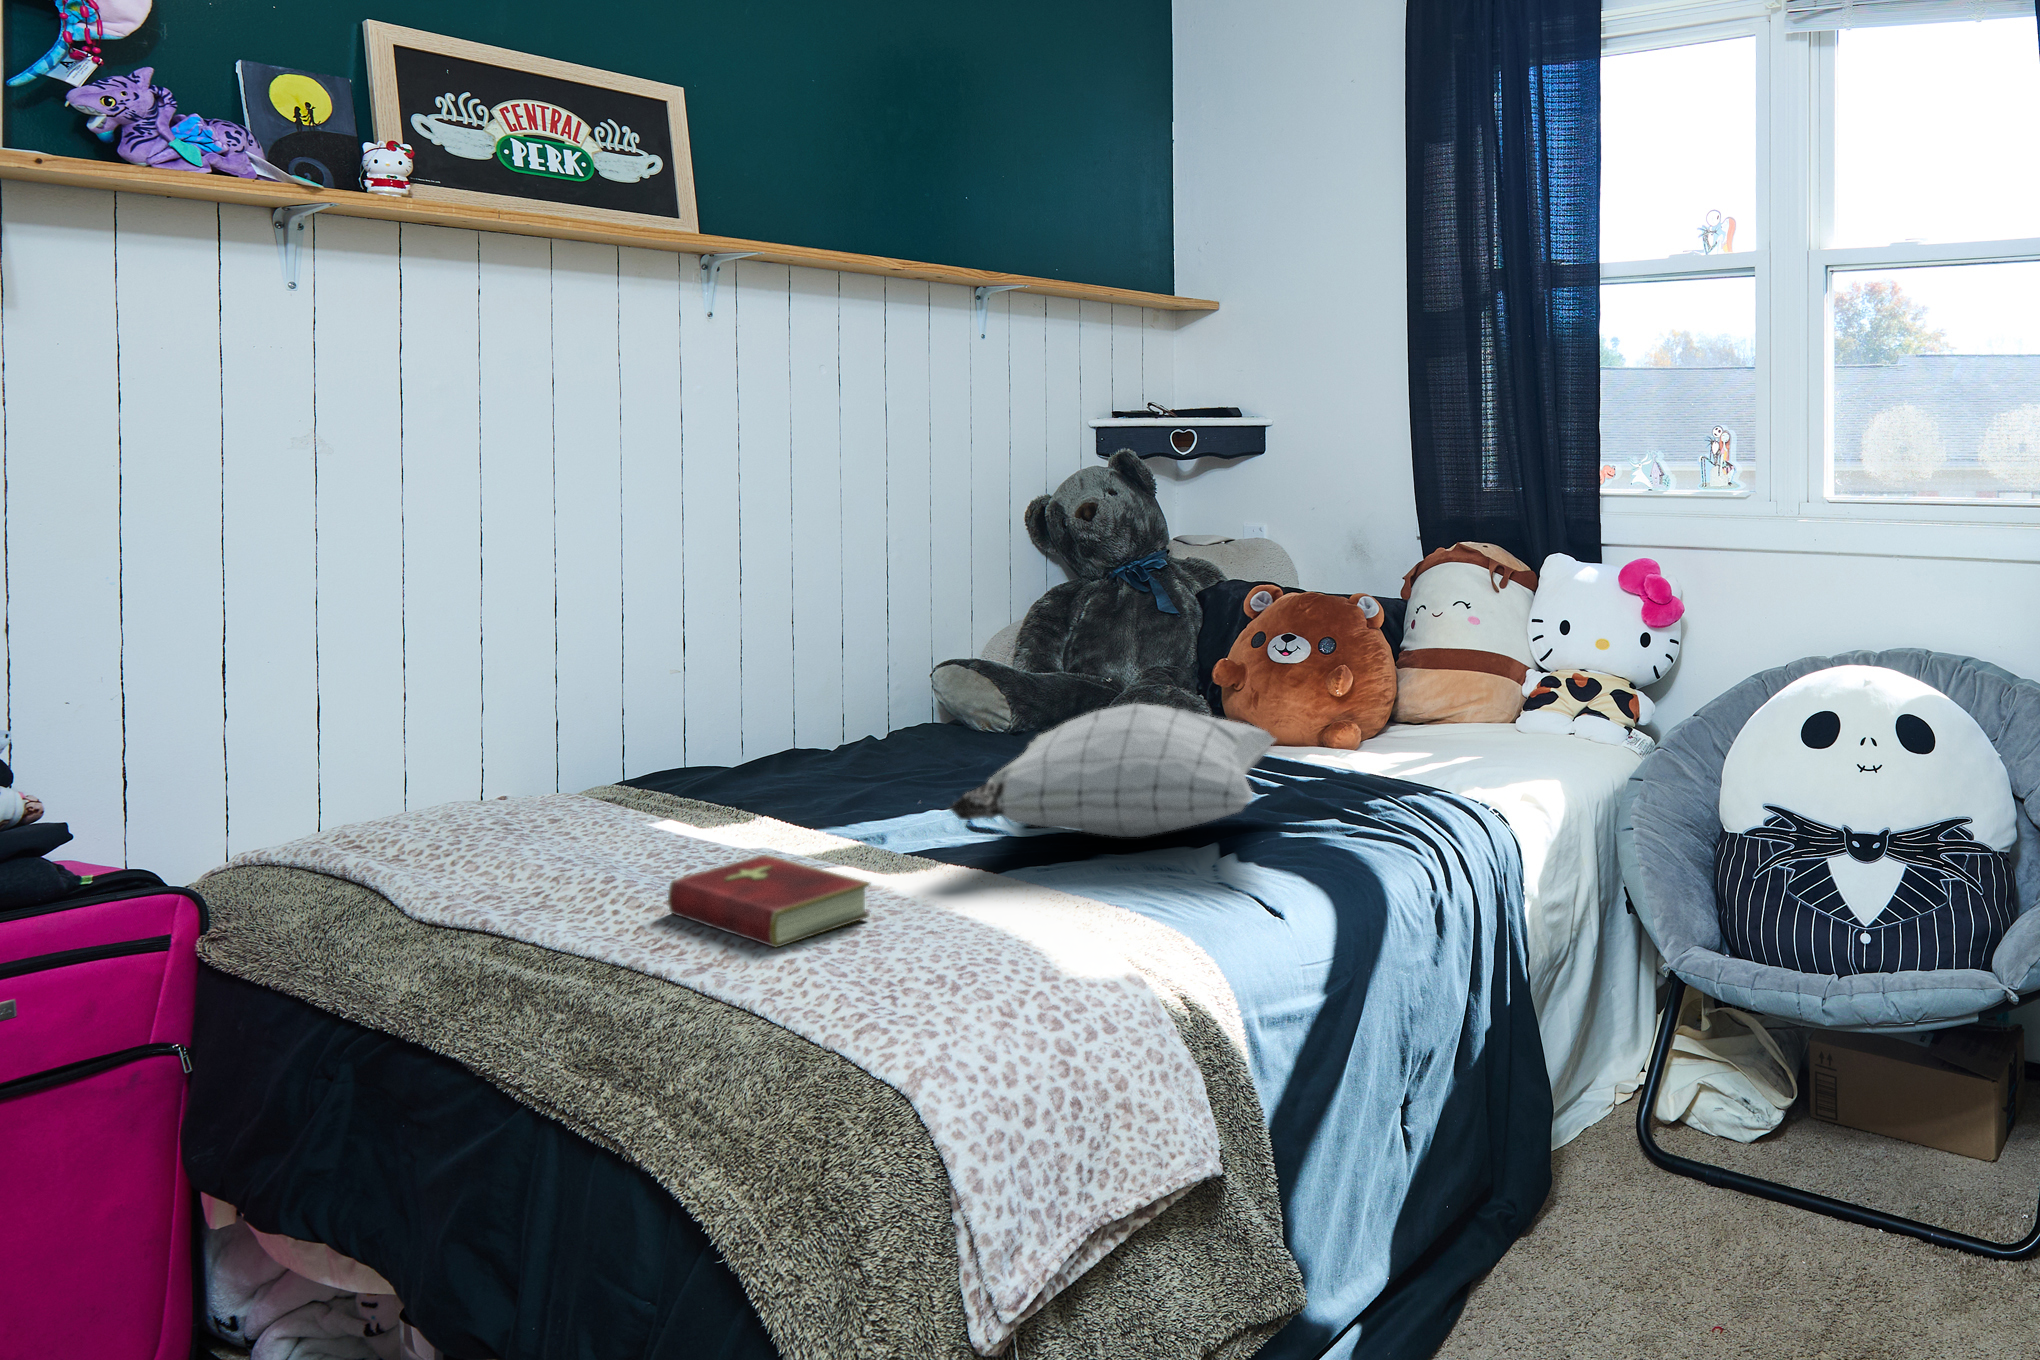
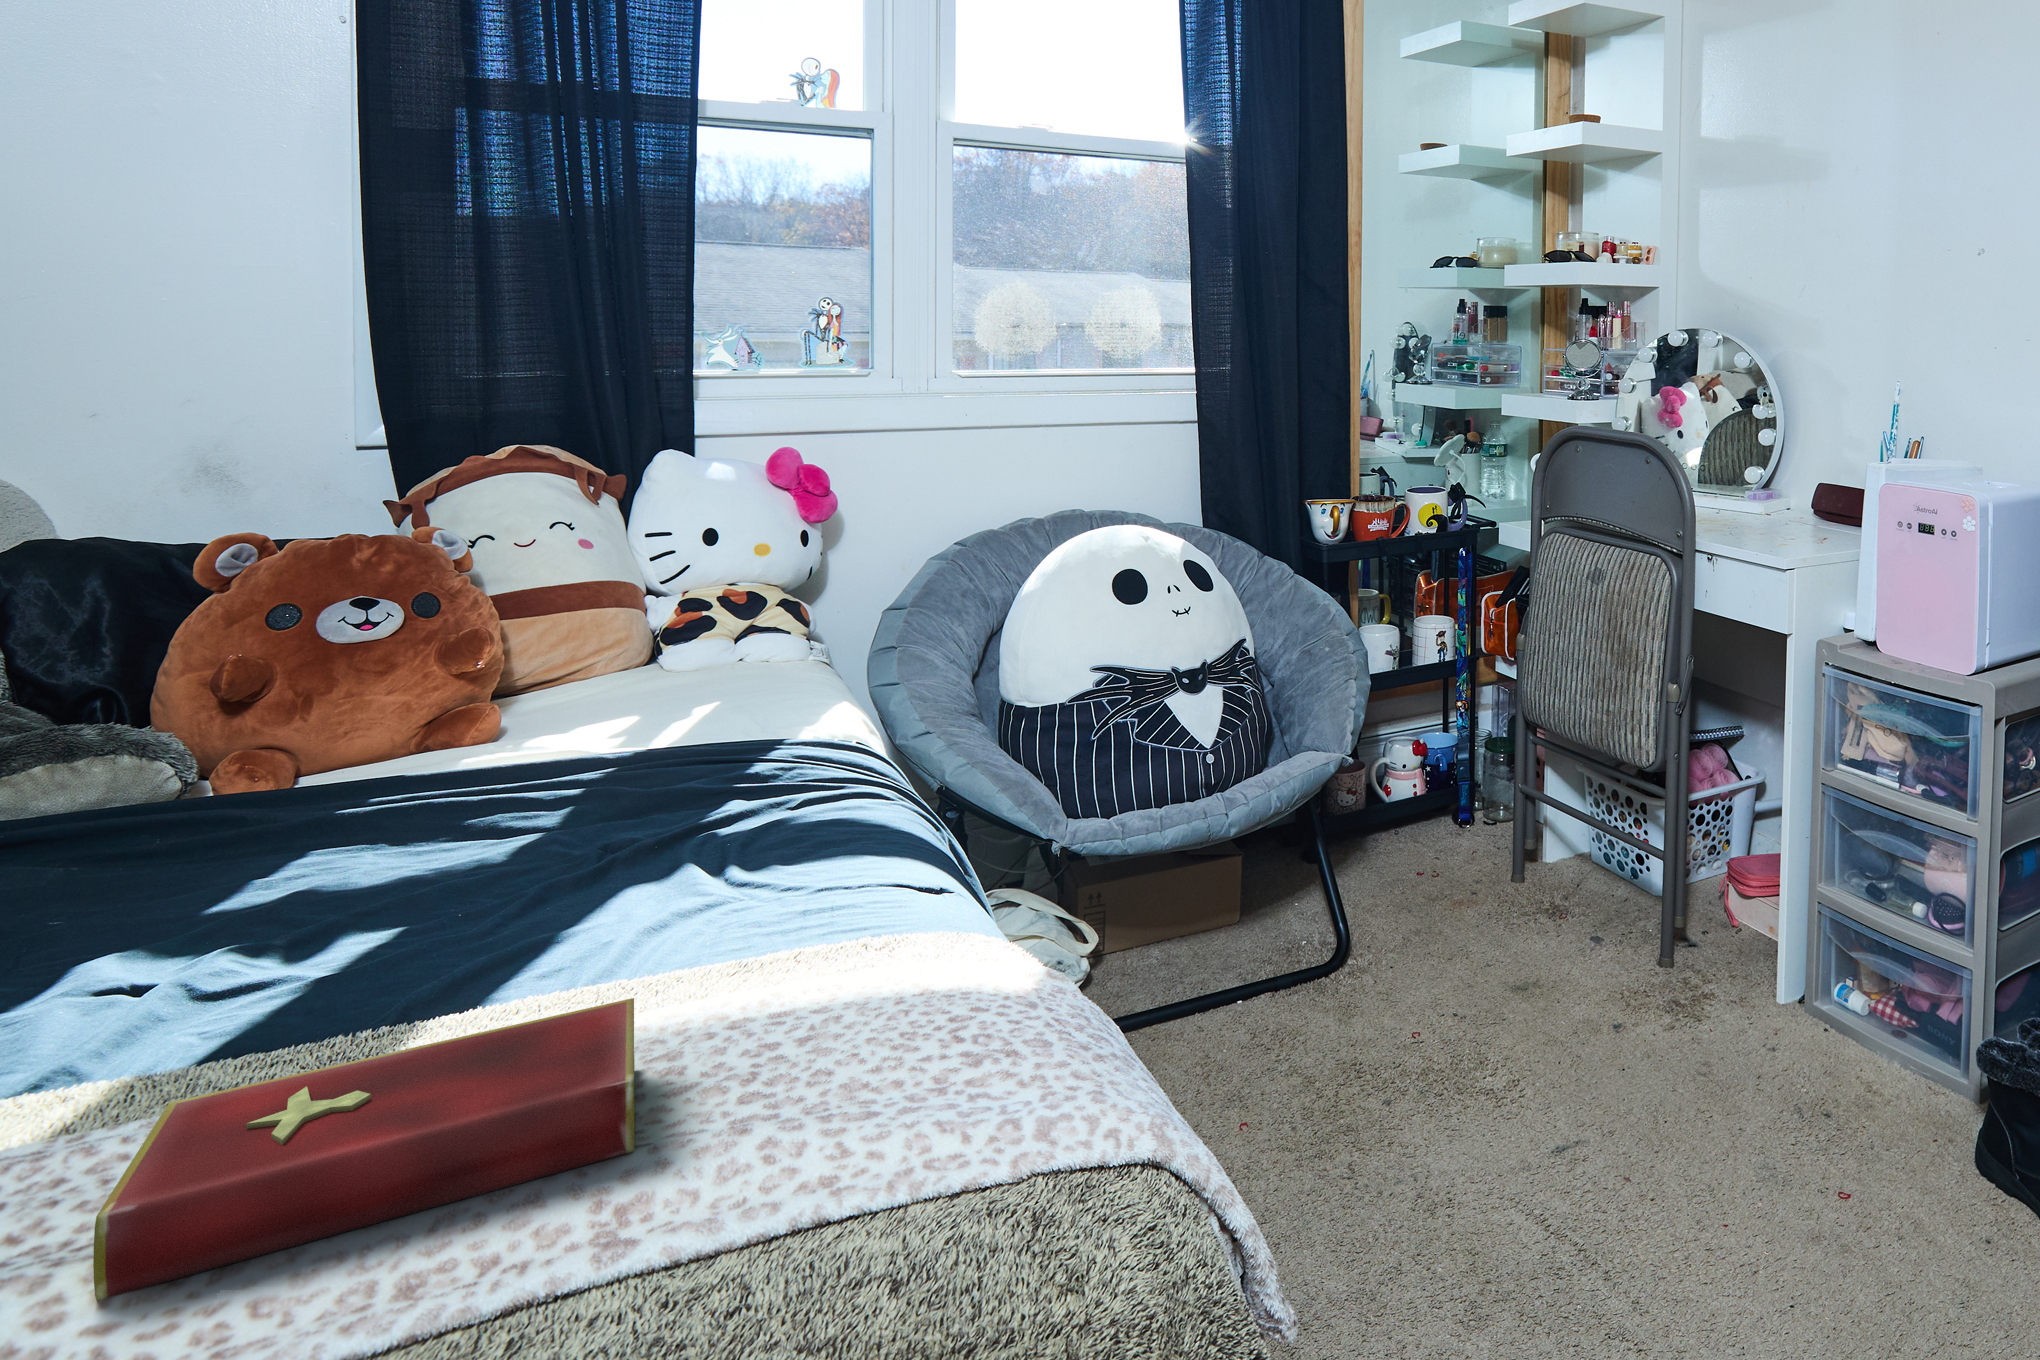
pillow: present [949,704,1275,837] -> none [207,664,924,893]

